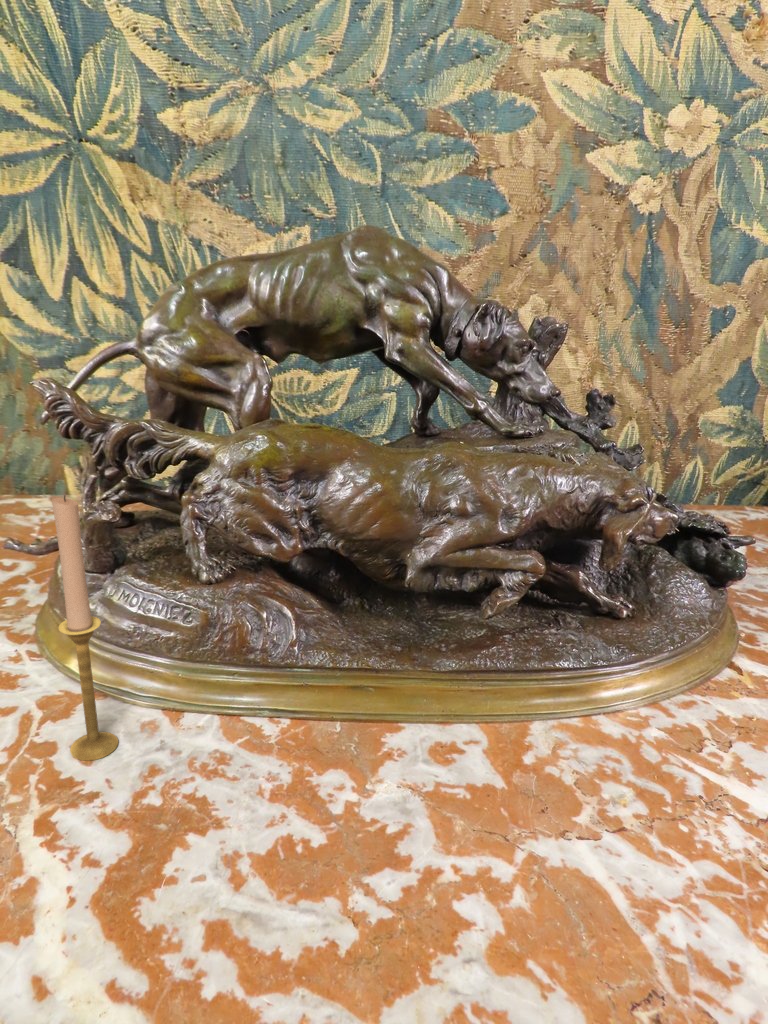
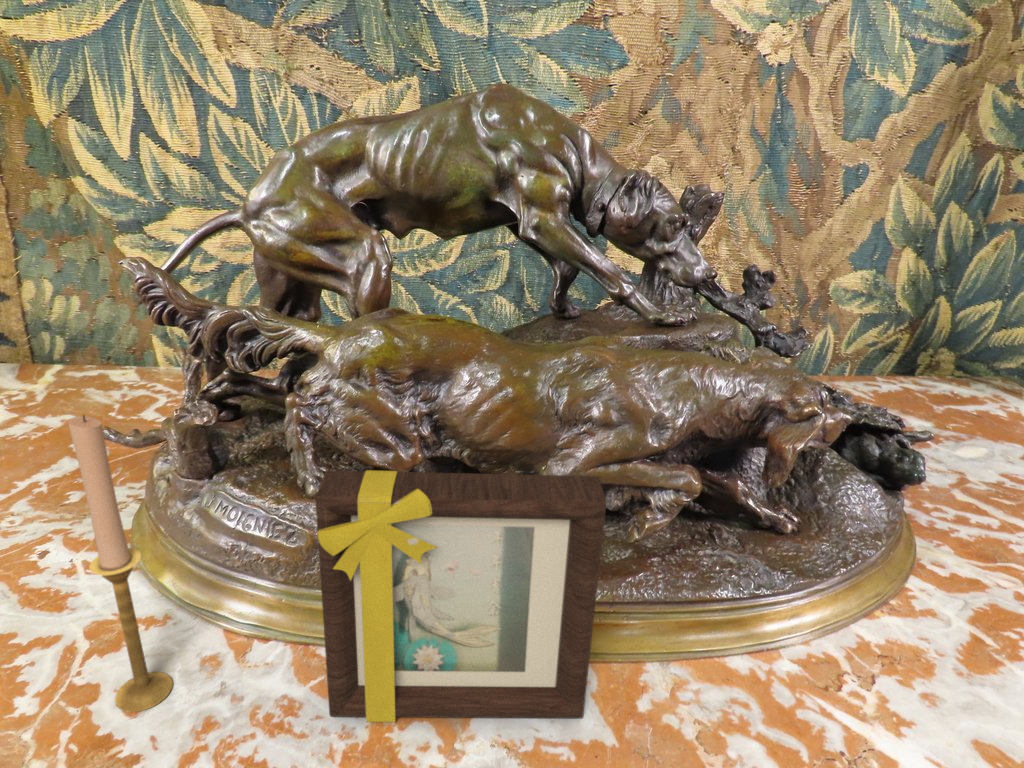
picture frame: none [258,546,500,769] -> present [315,470,606,722]

